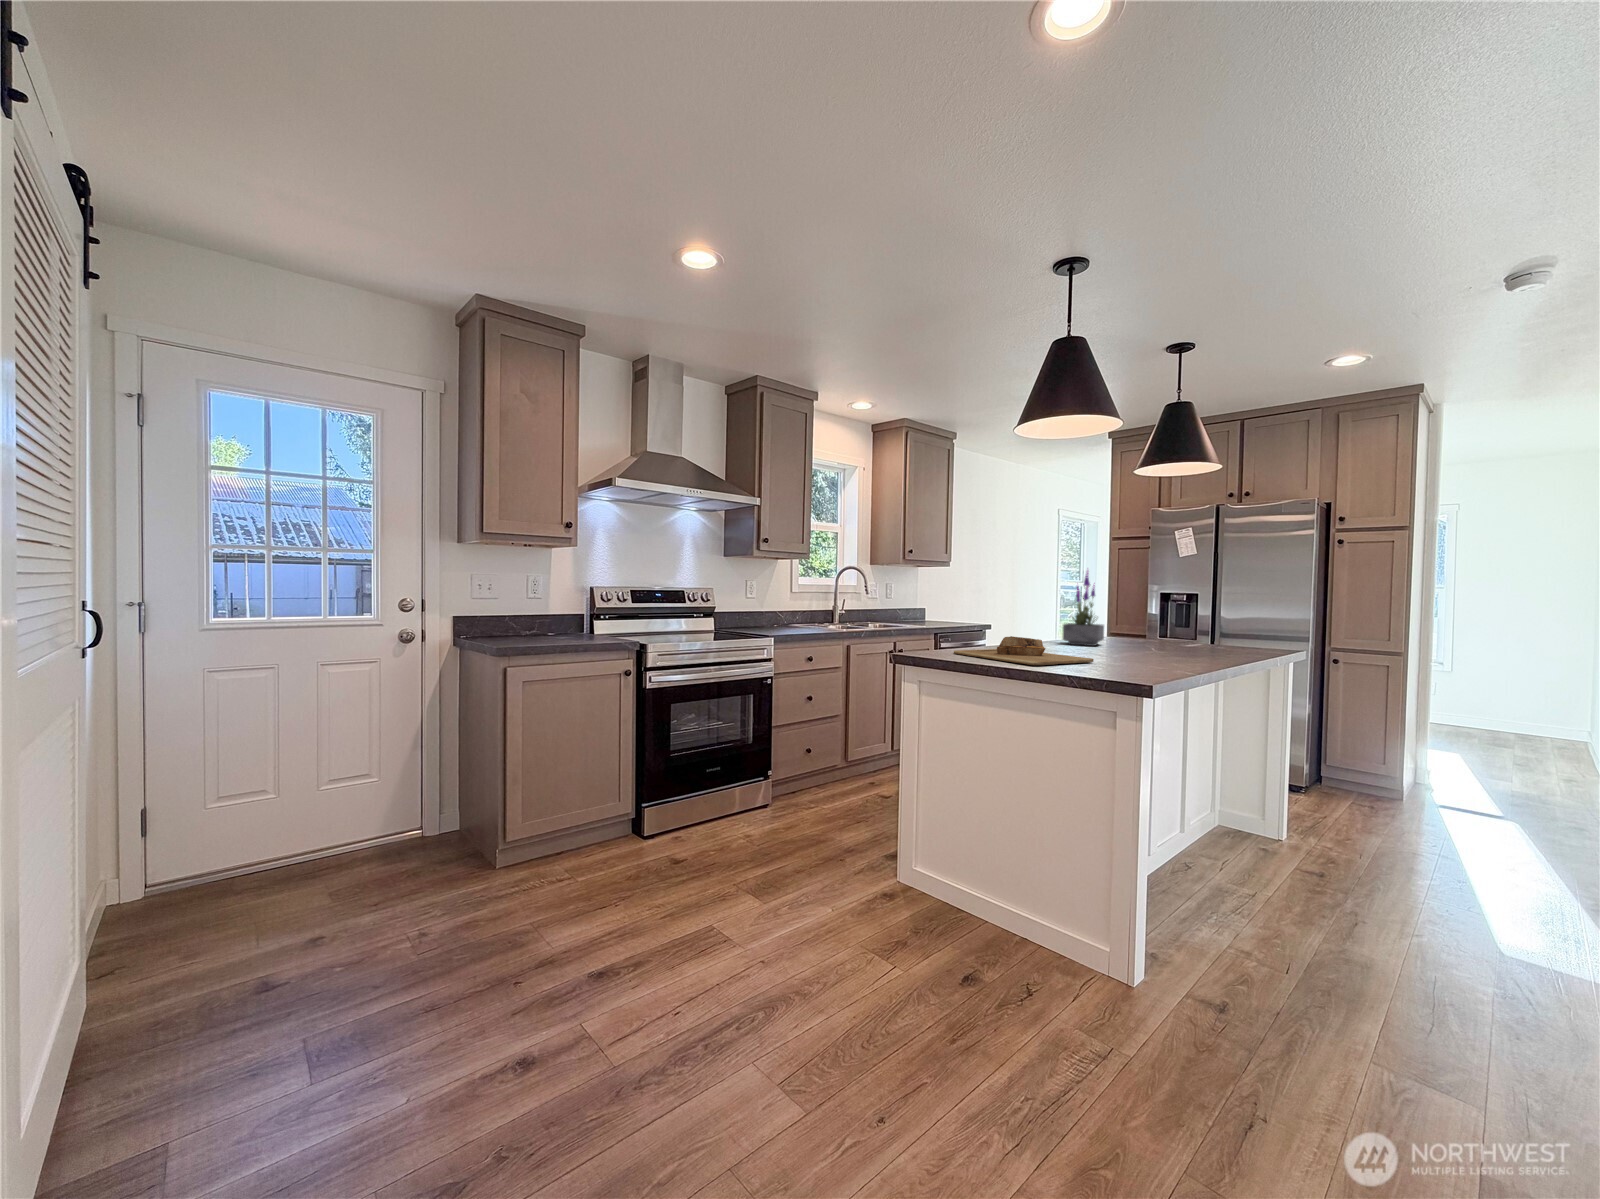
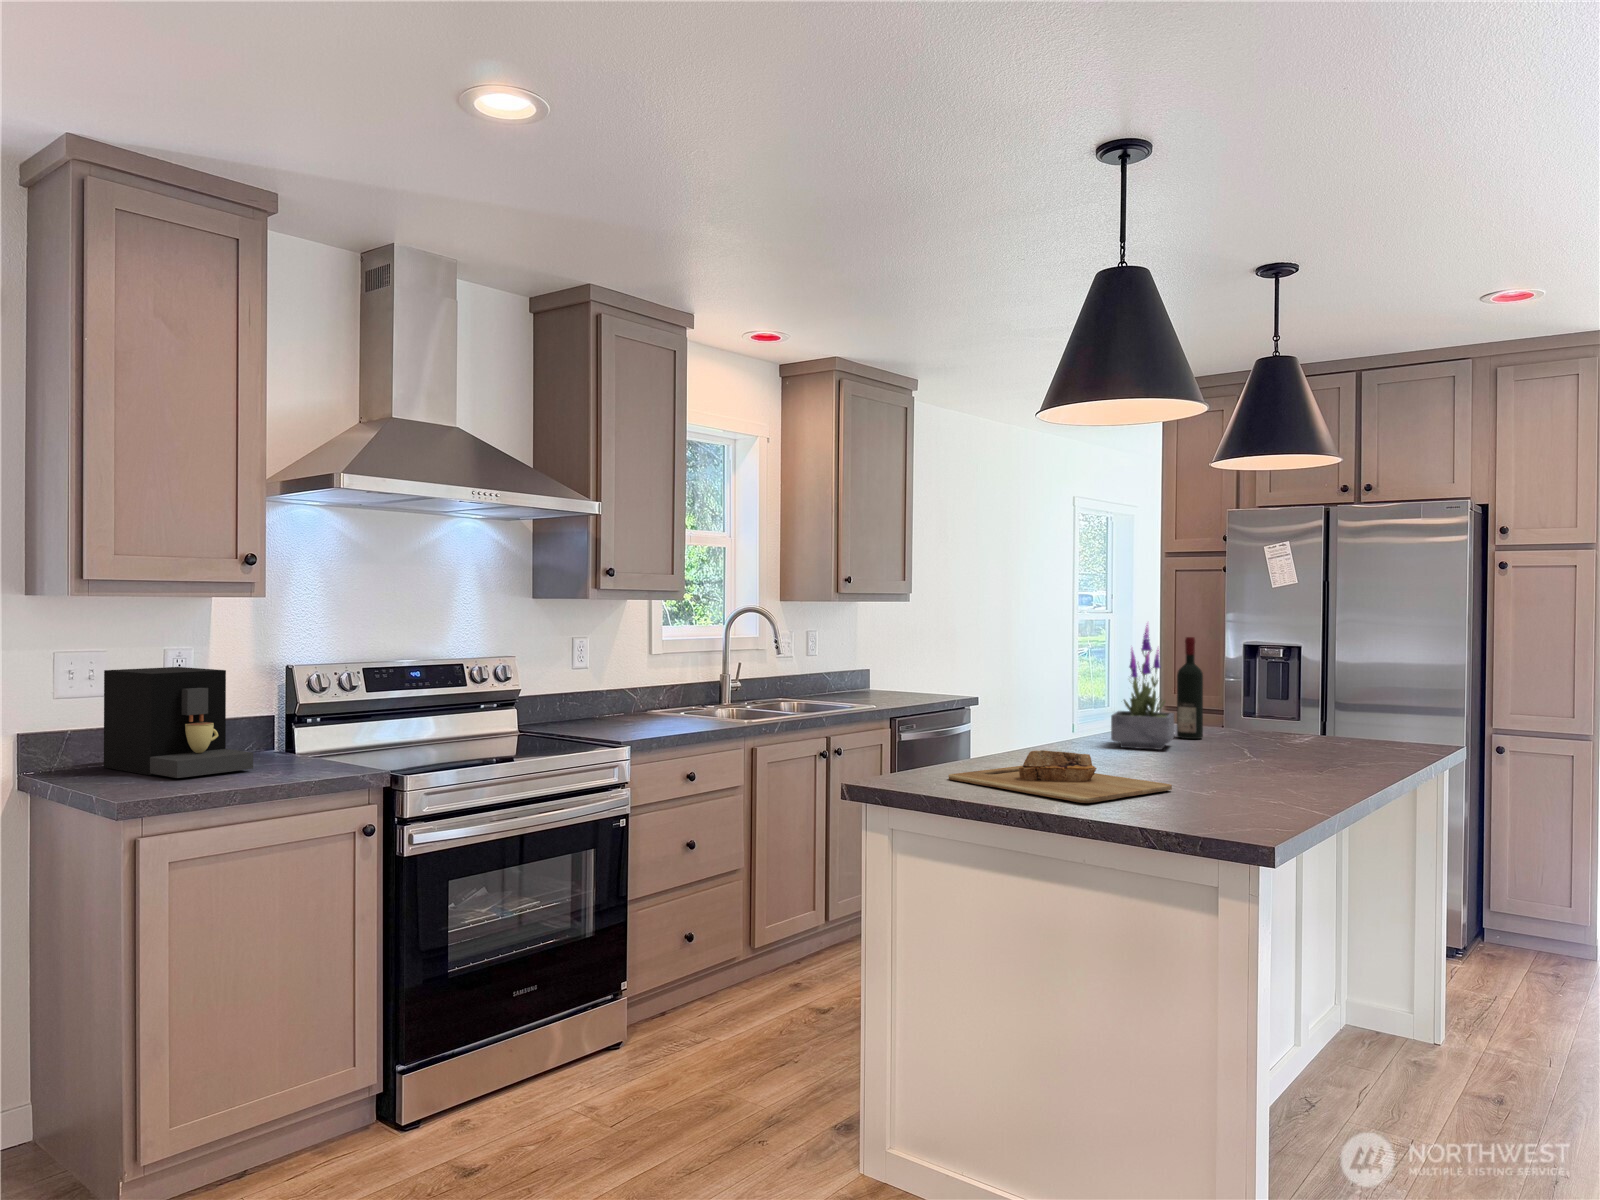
wine bottle: none [1107,580,1125,642] -> present [1177,637,1203,739]
coffee maker: none [495,585,568,641] -> present [104,667,253,778]

